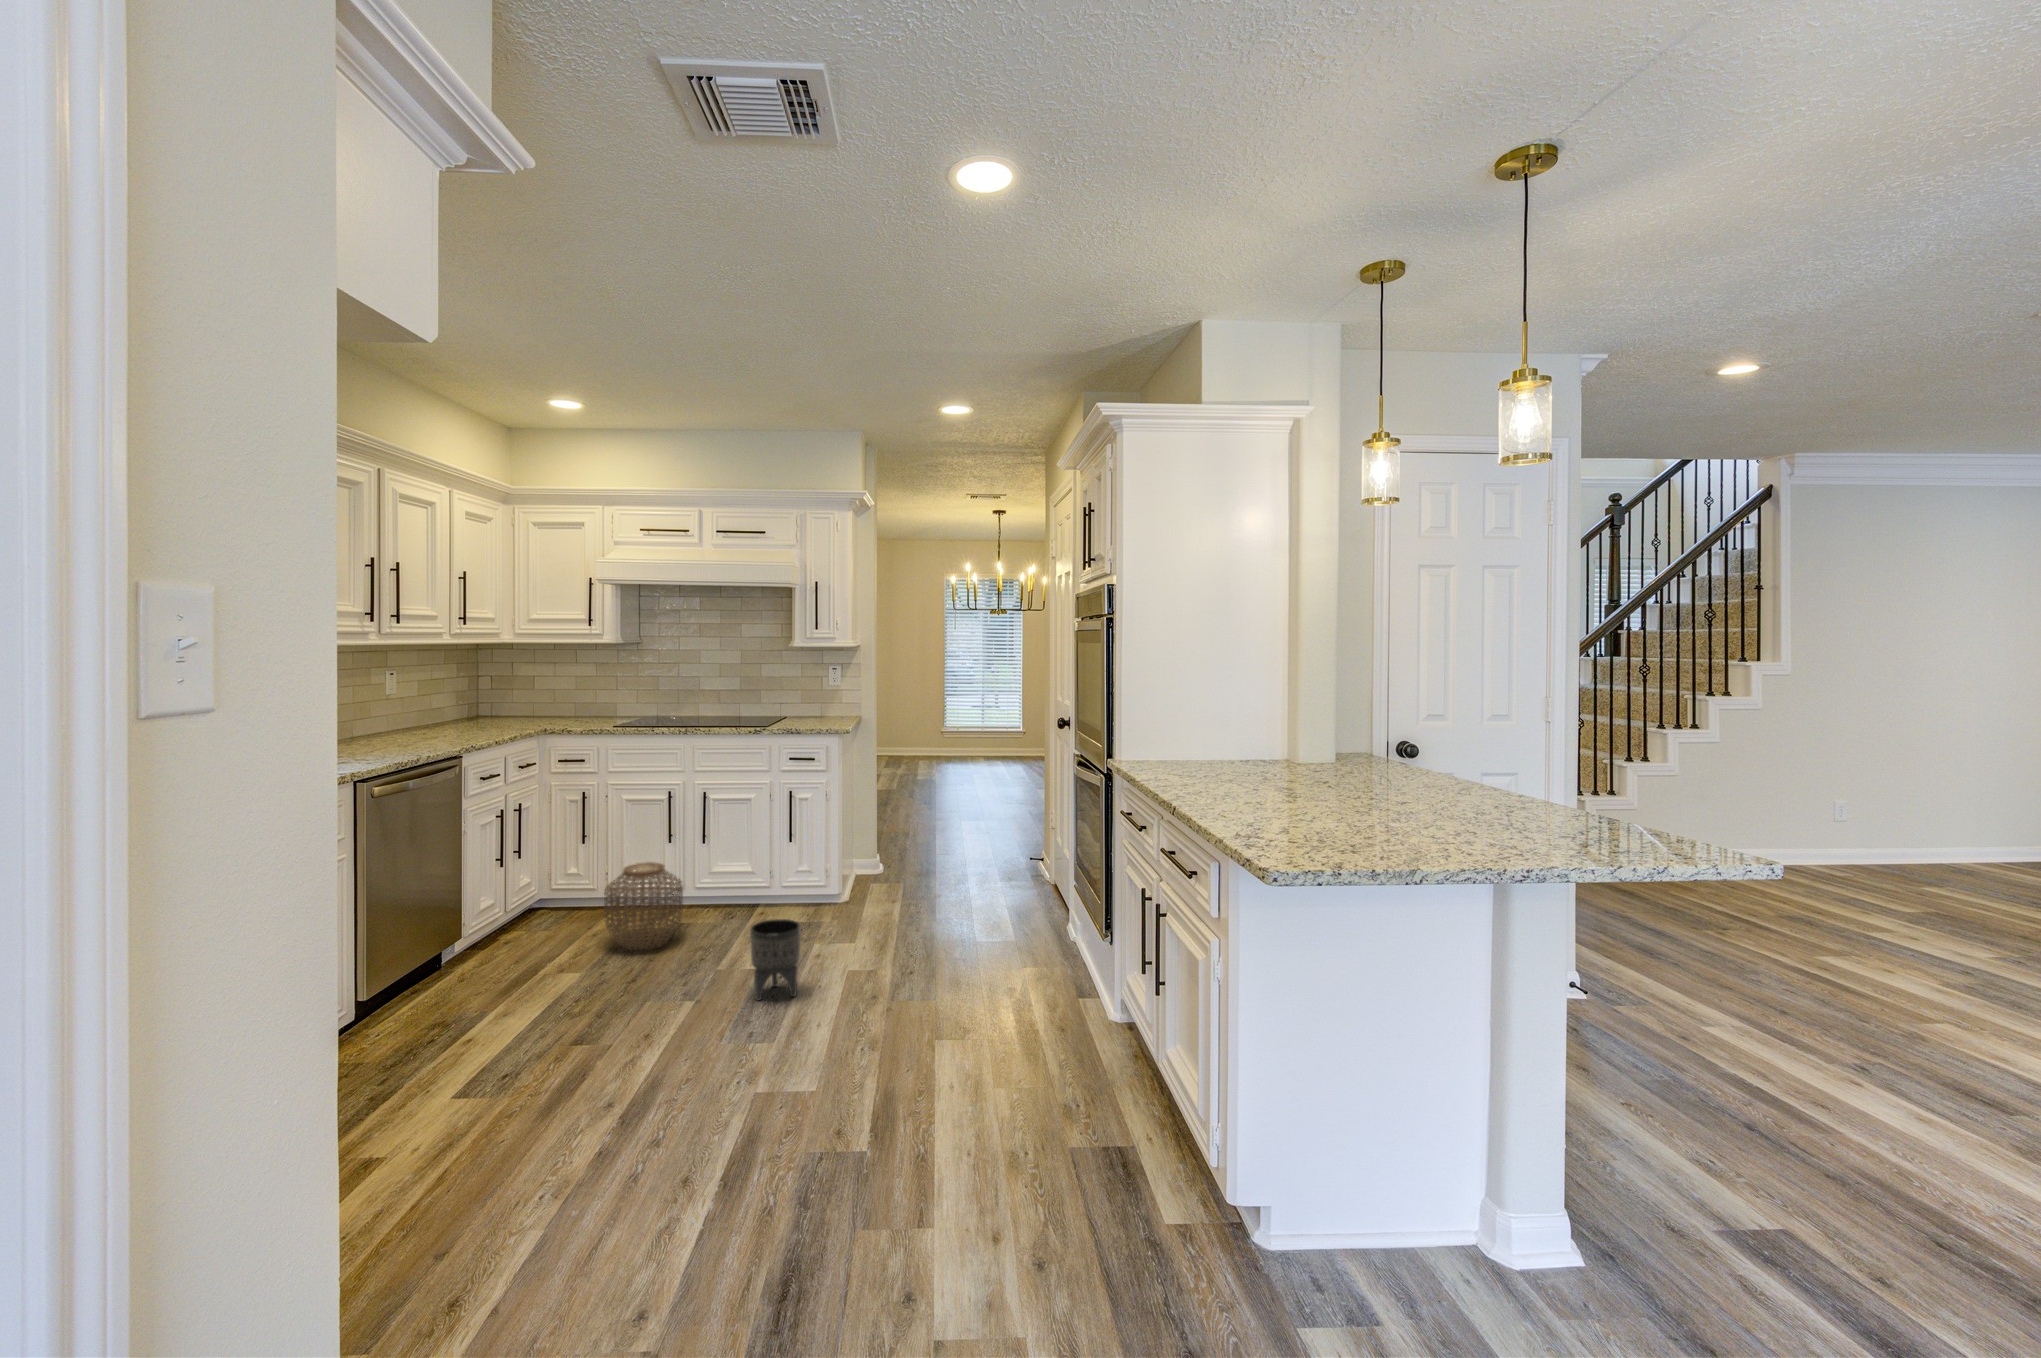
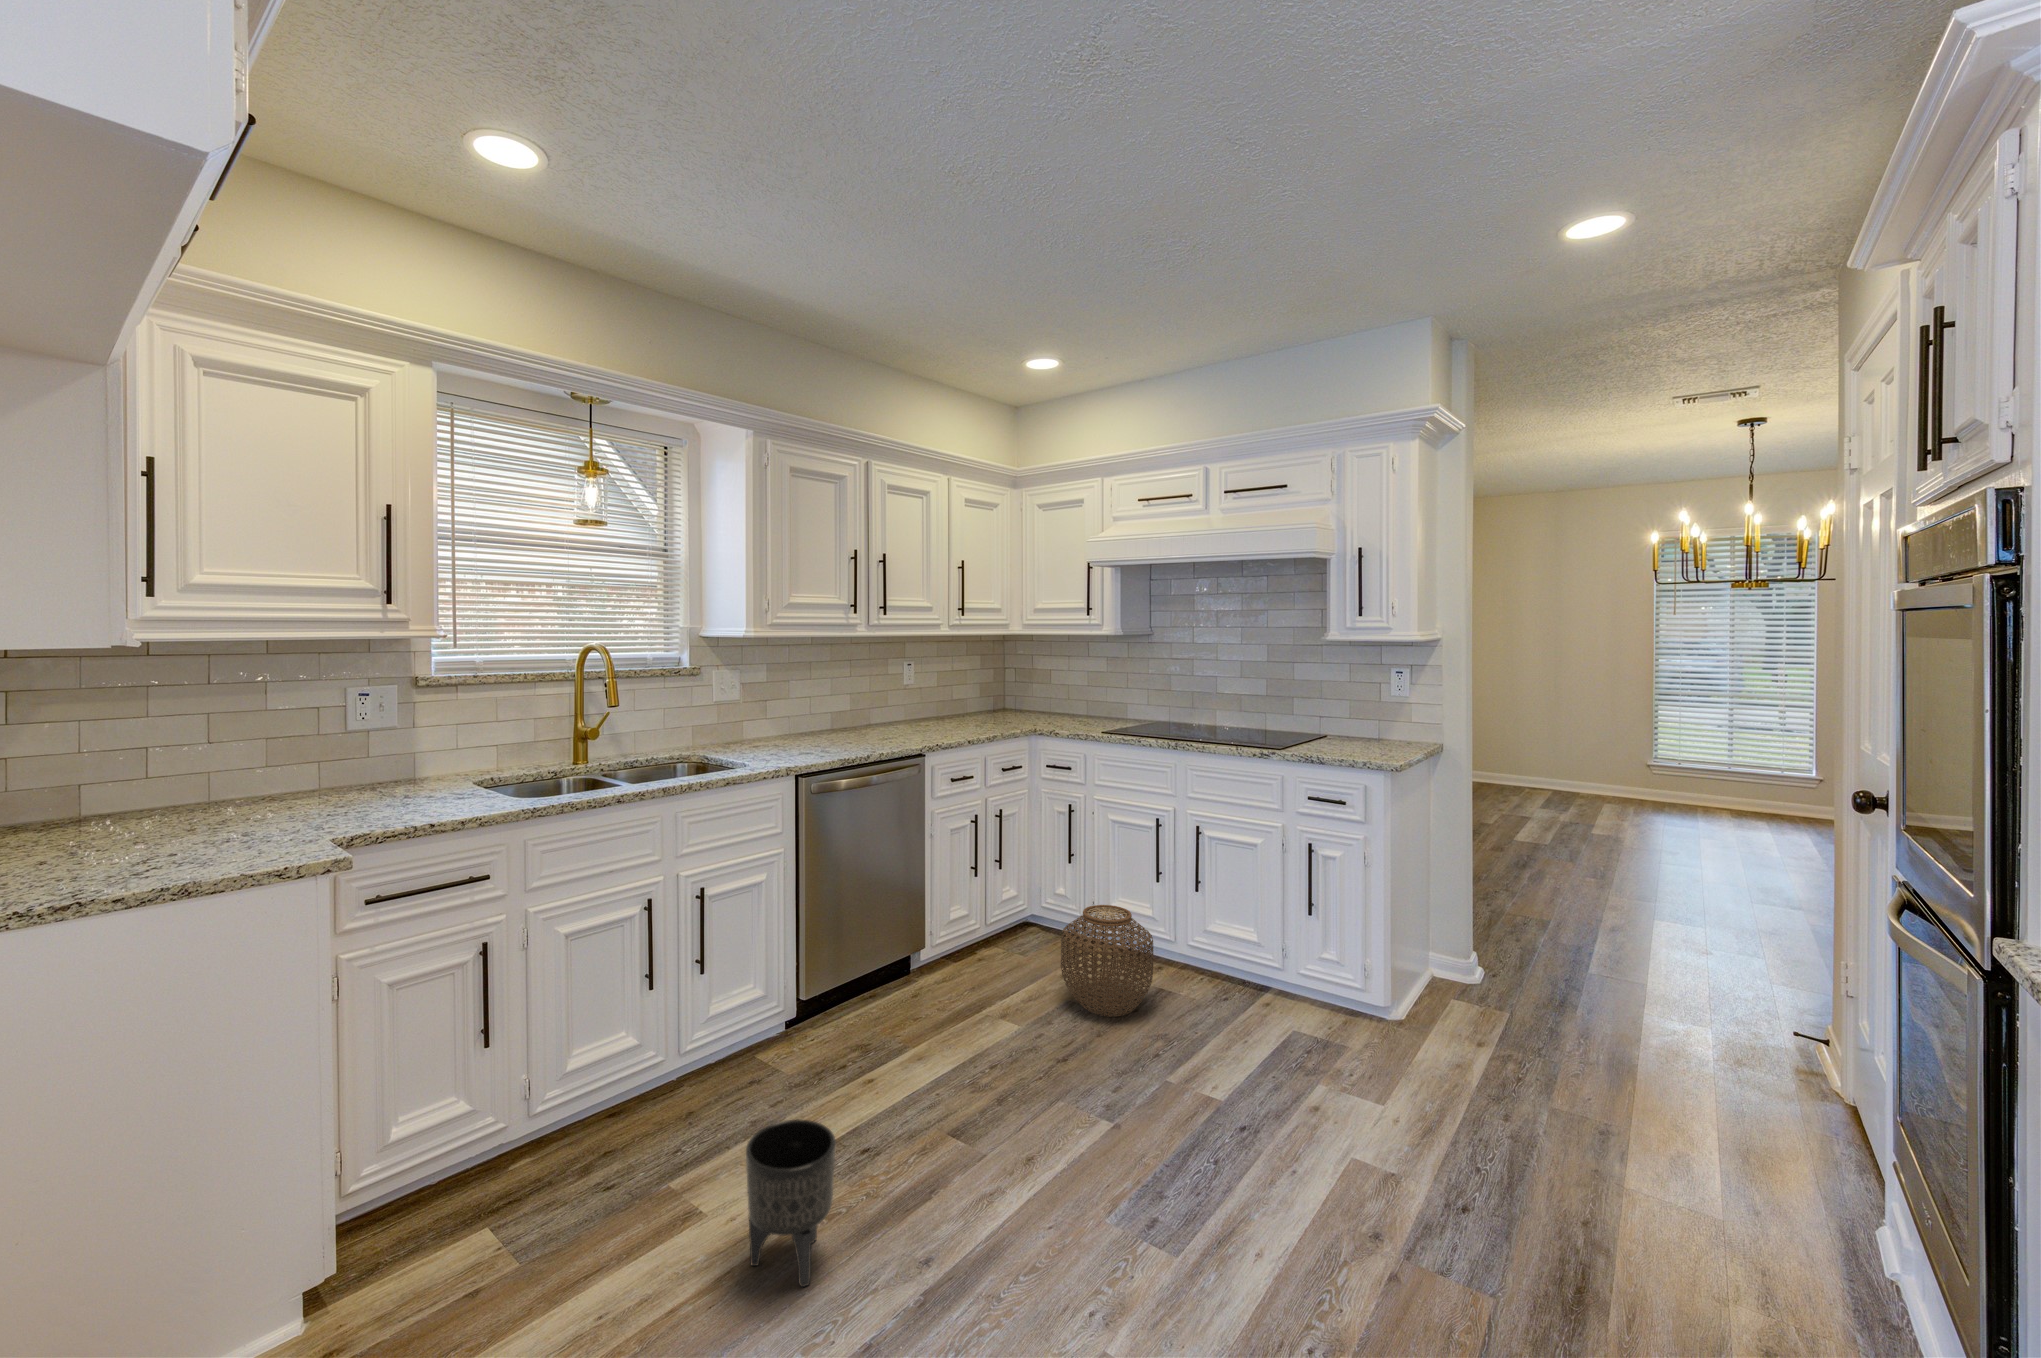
planter: present [750,919,801,1000] -> present [746,1120,836,1287]

